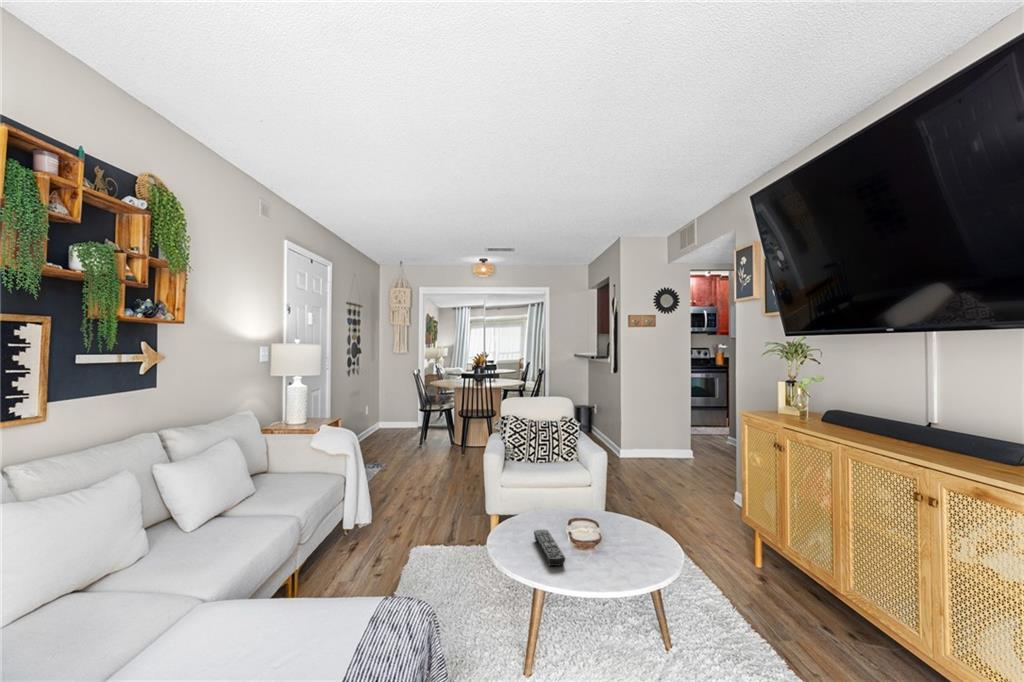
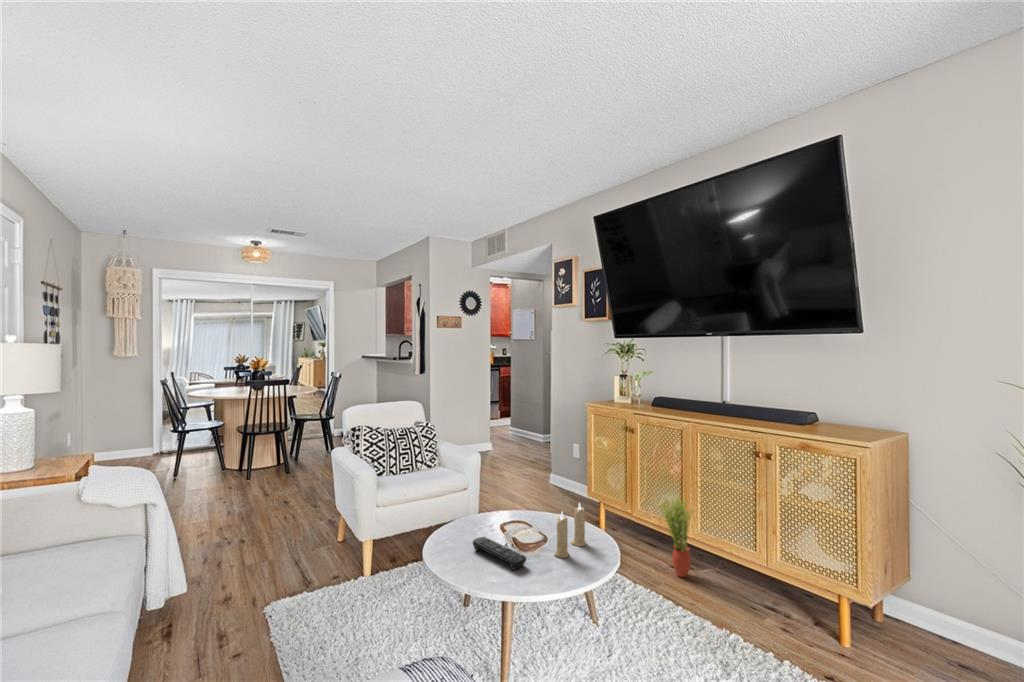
candle: none [602,514,650,570] -> present [554,503,586,558]
potted plant: none [807,537,857,657] -> present [662,493,693,577]

